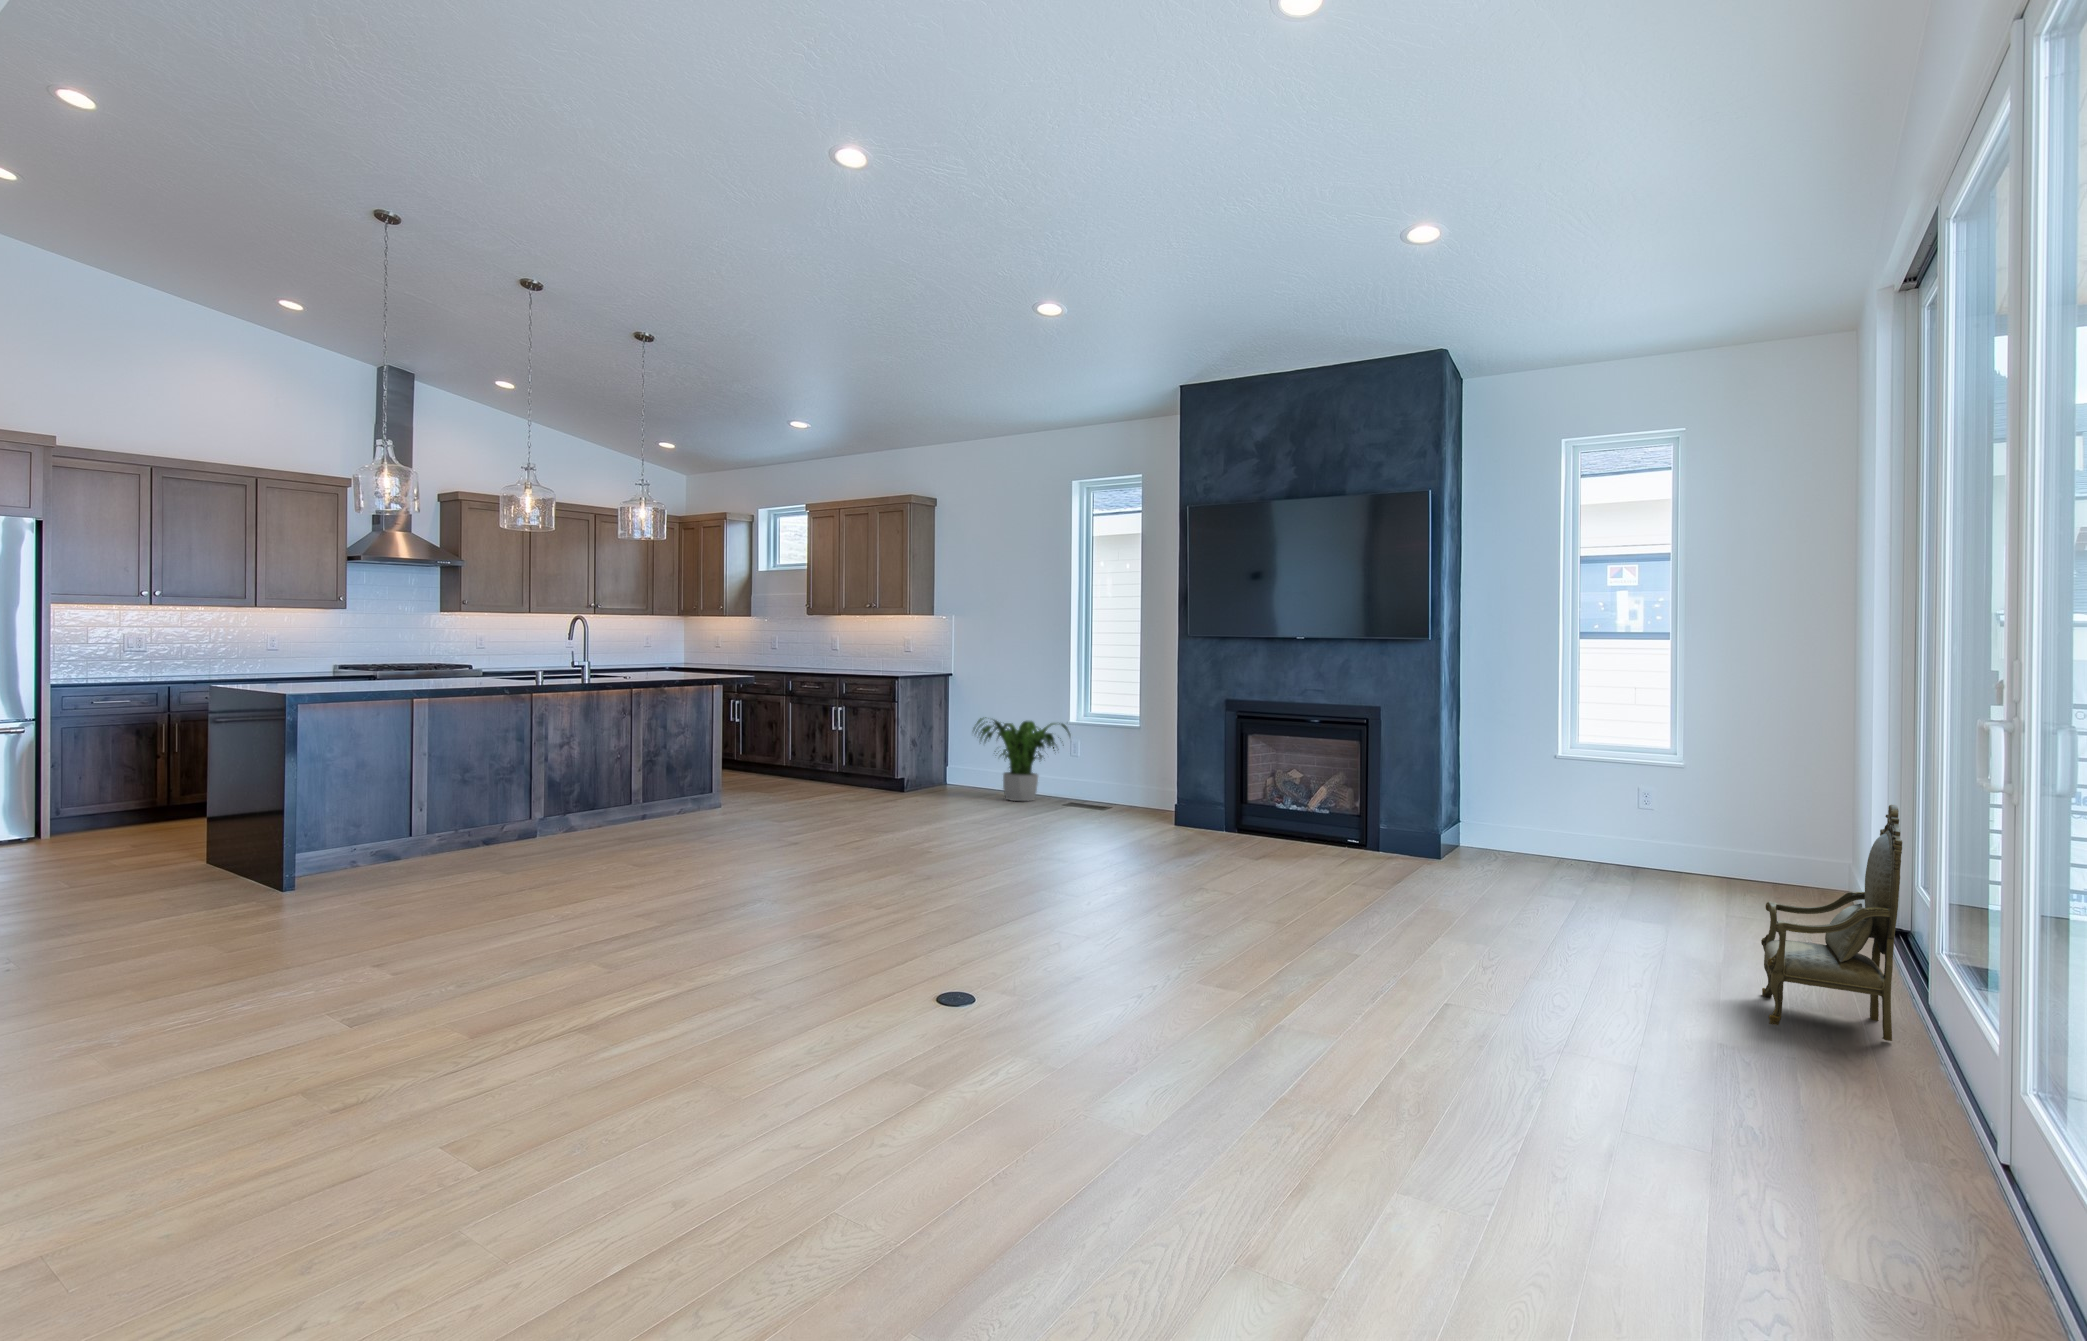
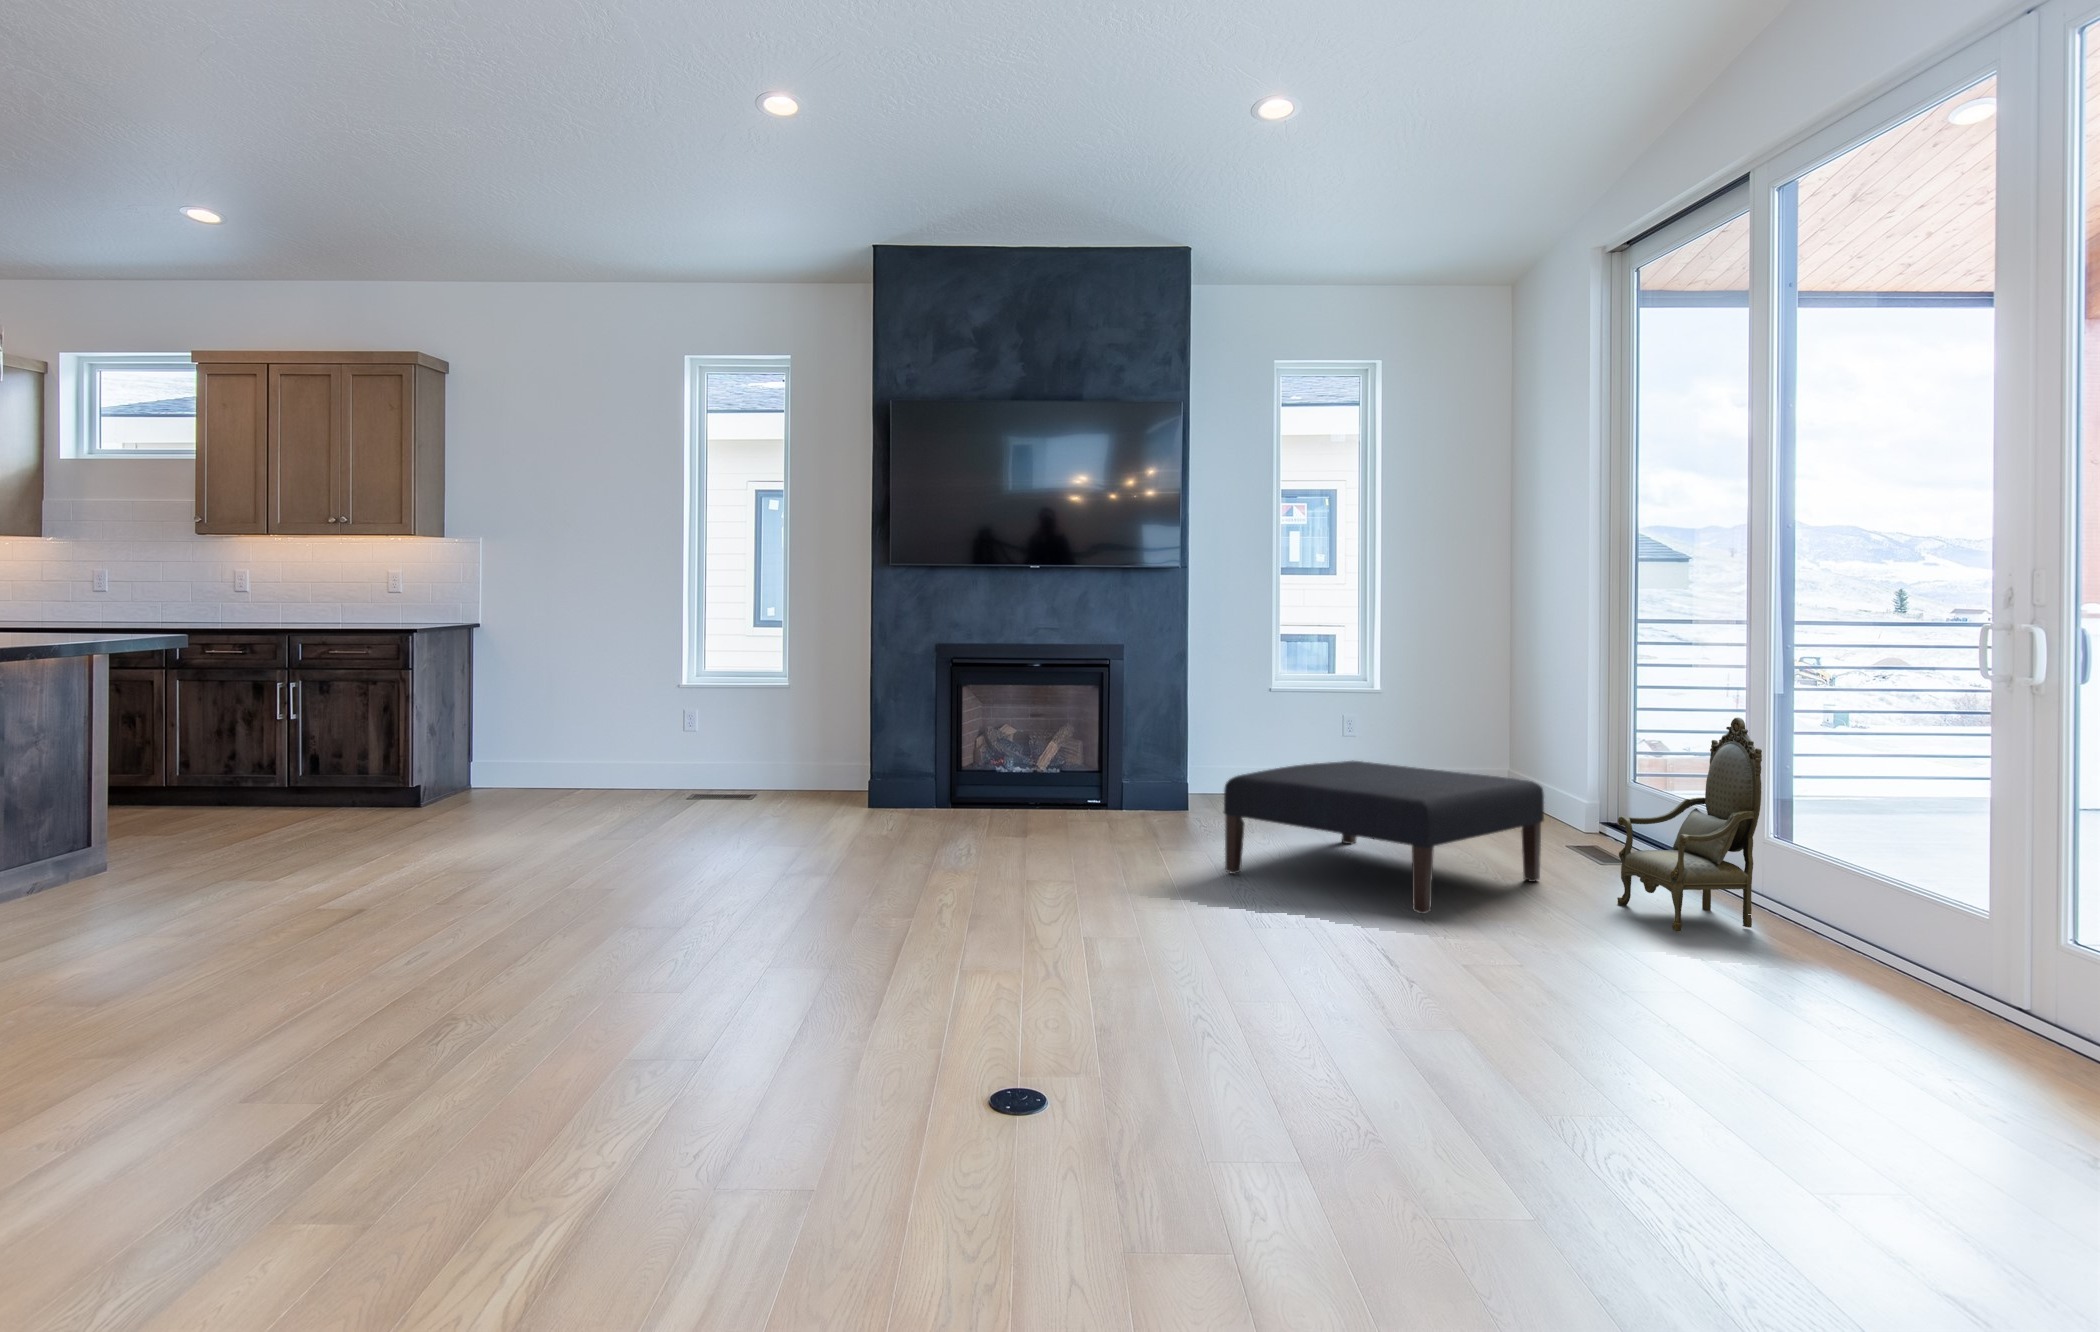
potted plant: present [973,717,1070,801] -> none [552,685,692,799]
ottoman: none [1378,820,1713,963] -> present [1224,760,1544,914]

